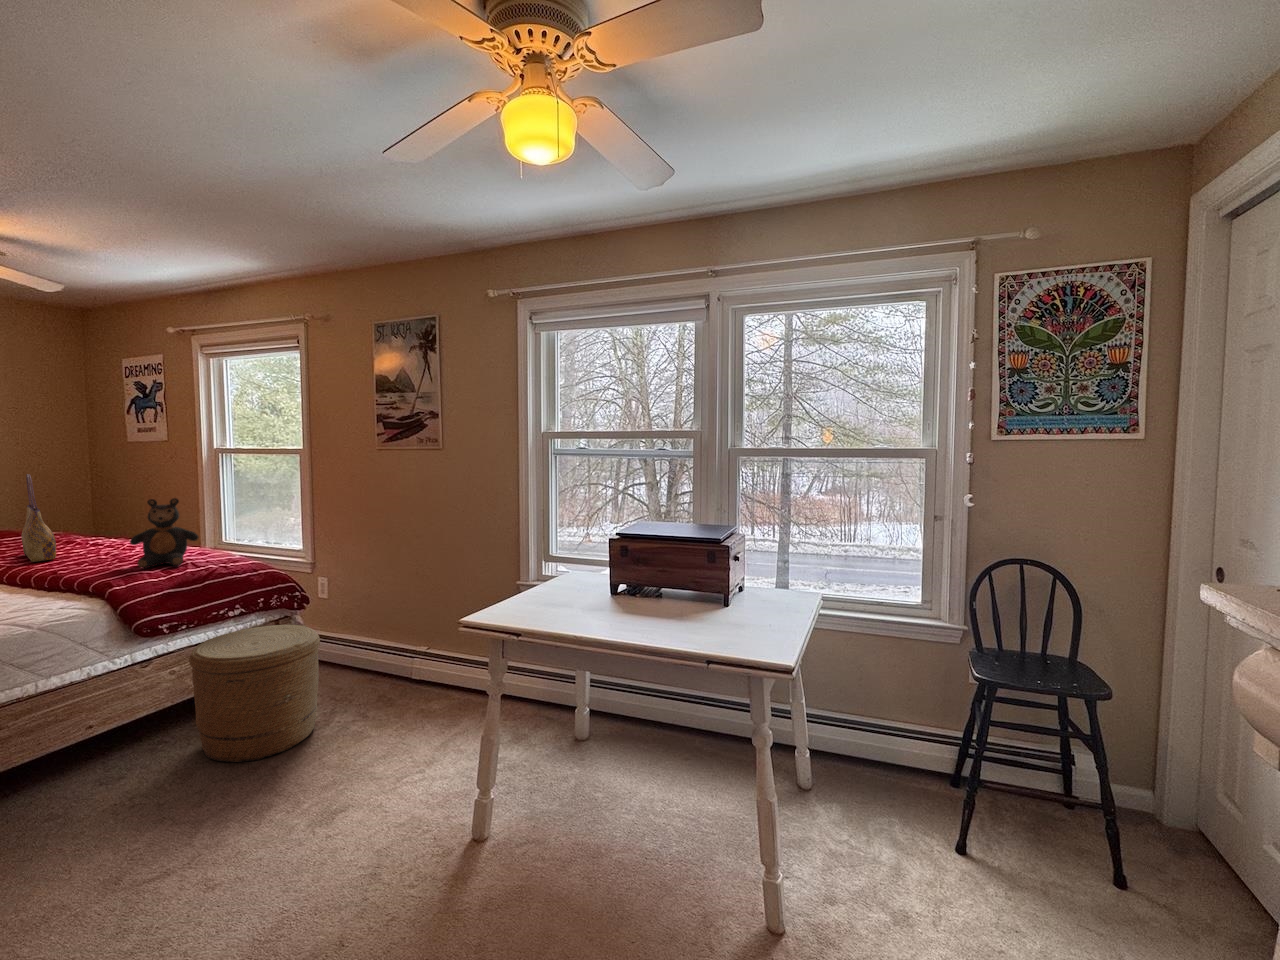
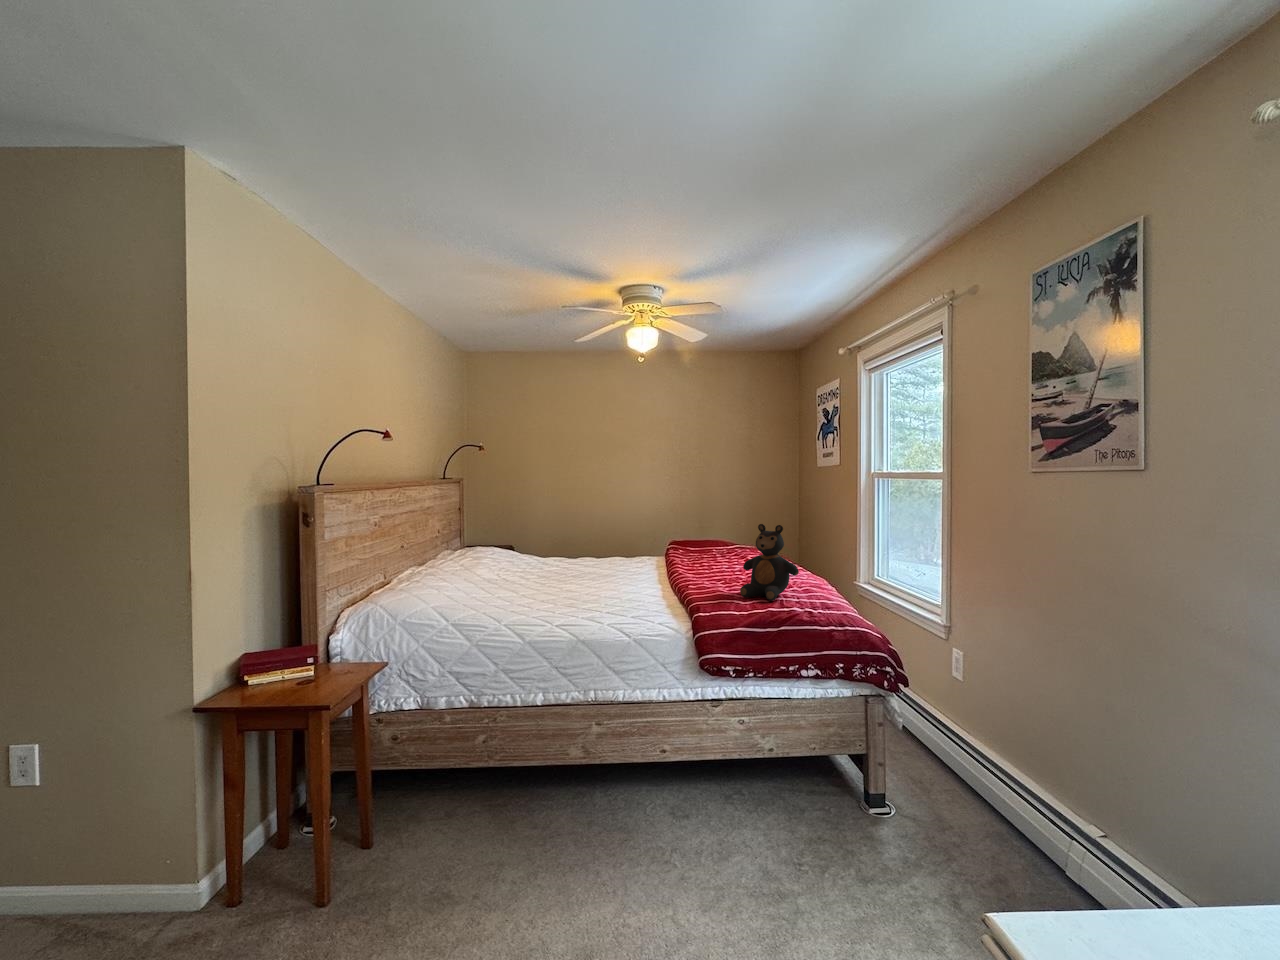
tote bag: present [22,474,56,562] -> none [695,493,720,572]
woven basket: present [189,625,320,763] -> none [741,697,888,896]

